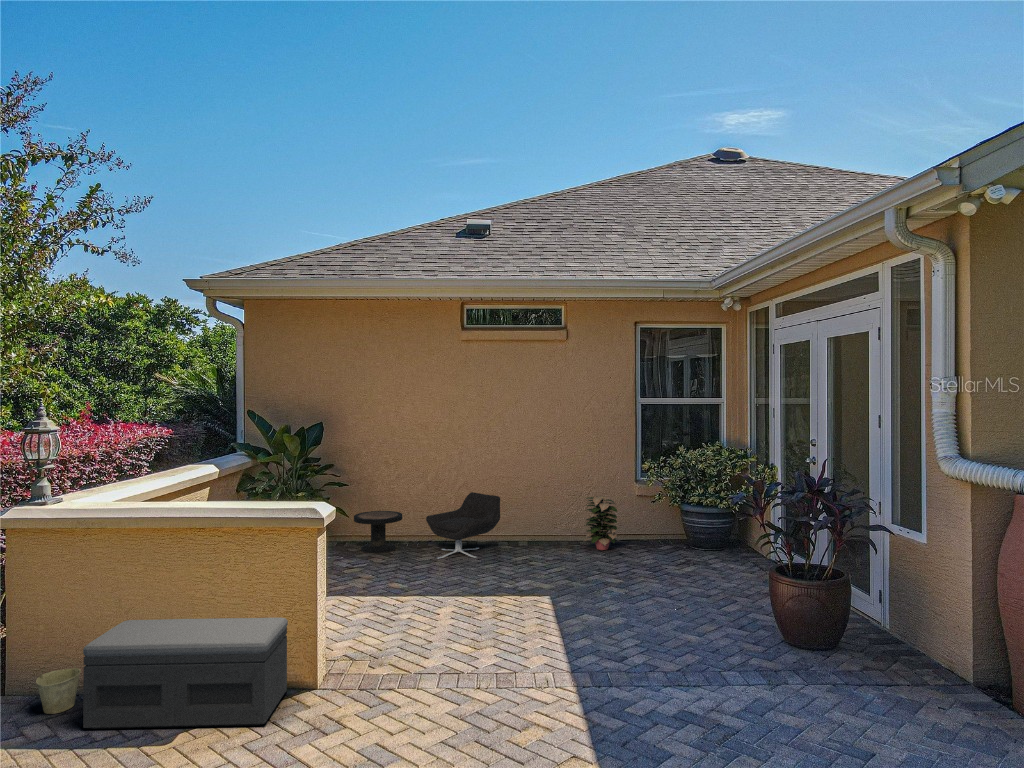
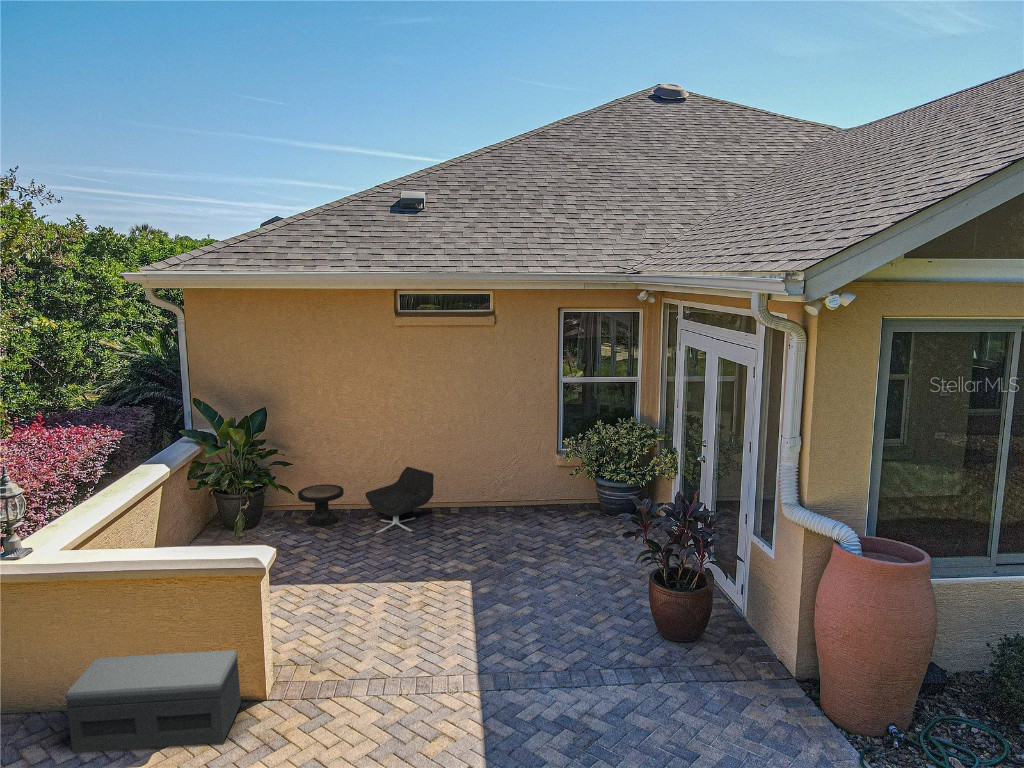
decorative plant: present [584,496,619,550] -> none [509,470,544,518]
bucket: present [36,655,81,714] -> none [26,690,64,738]

